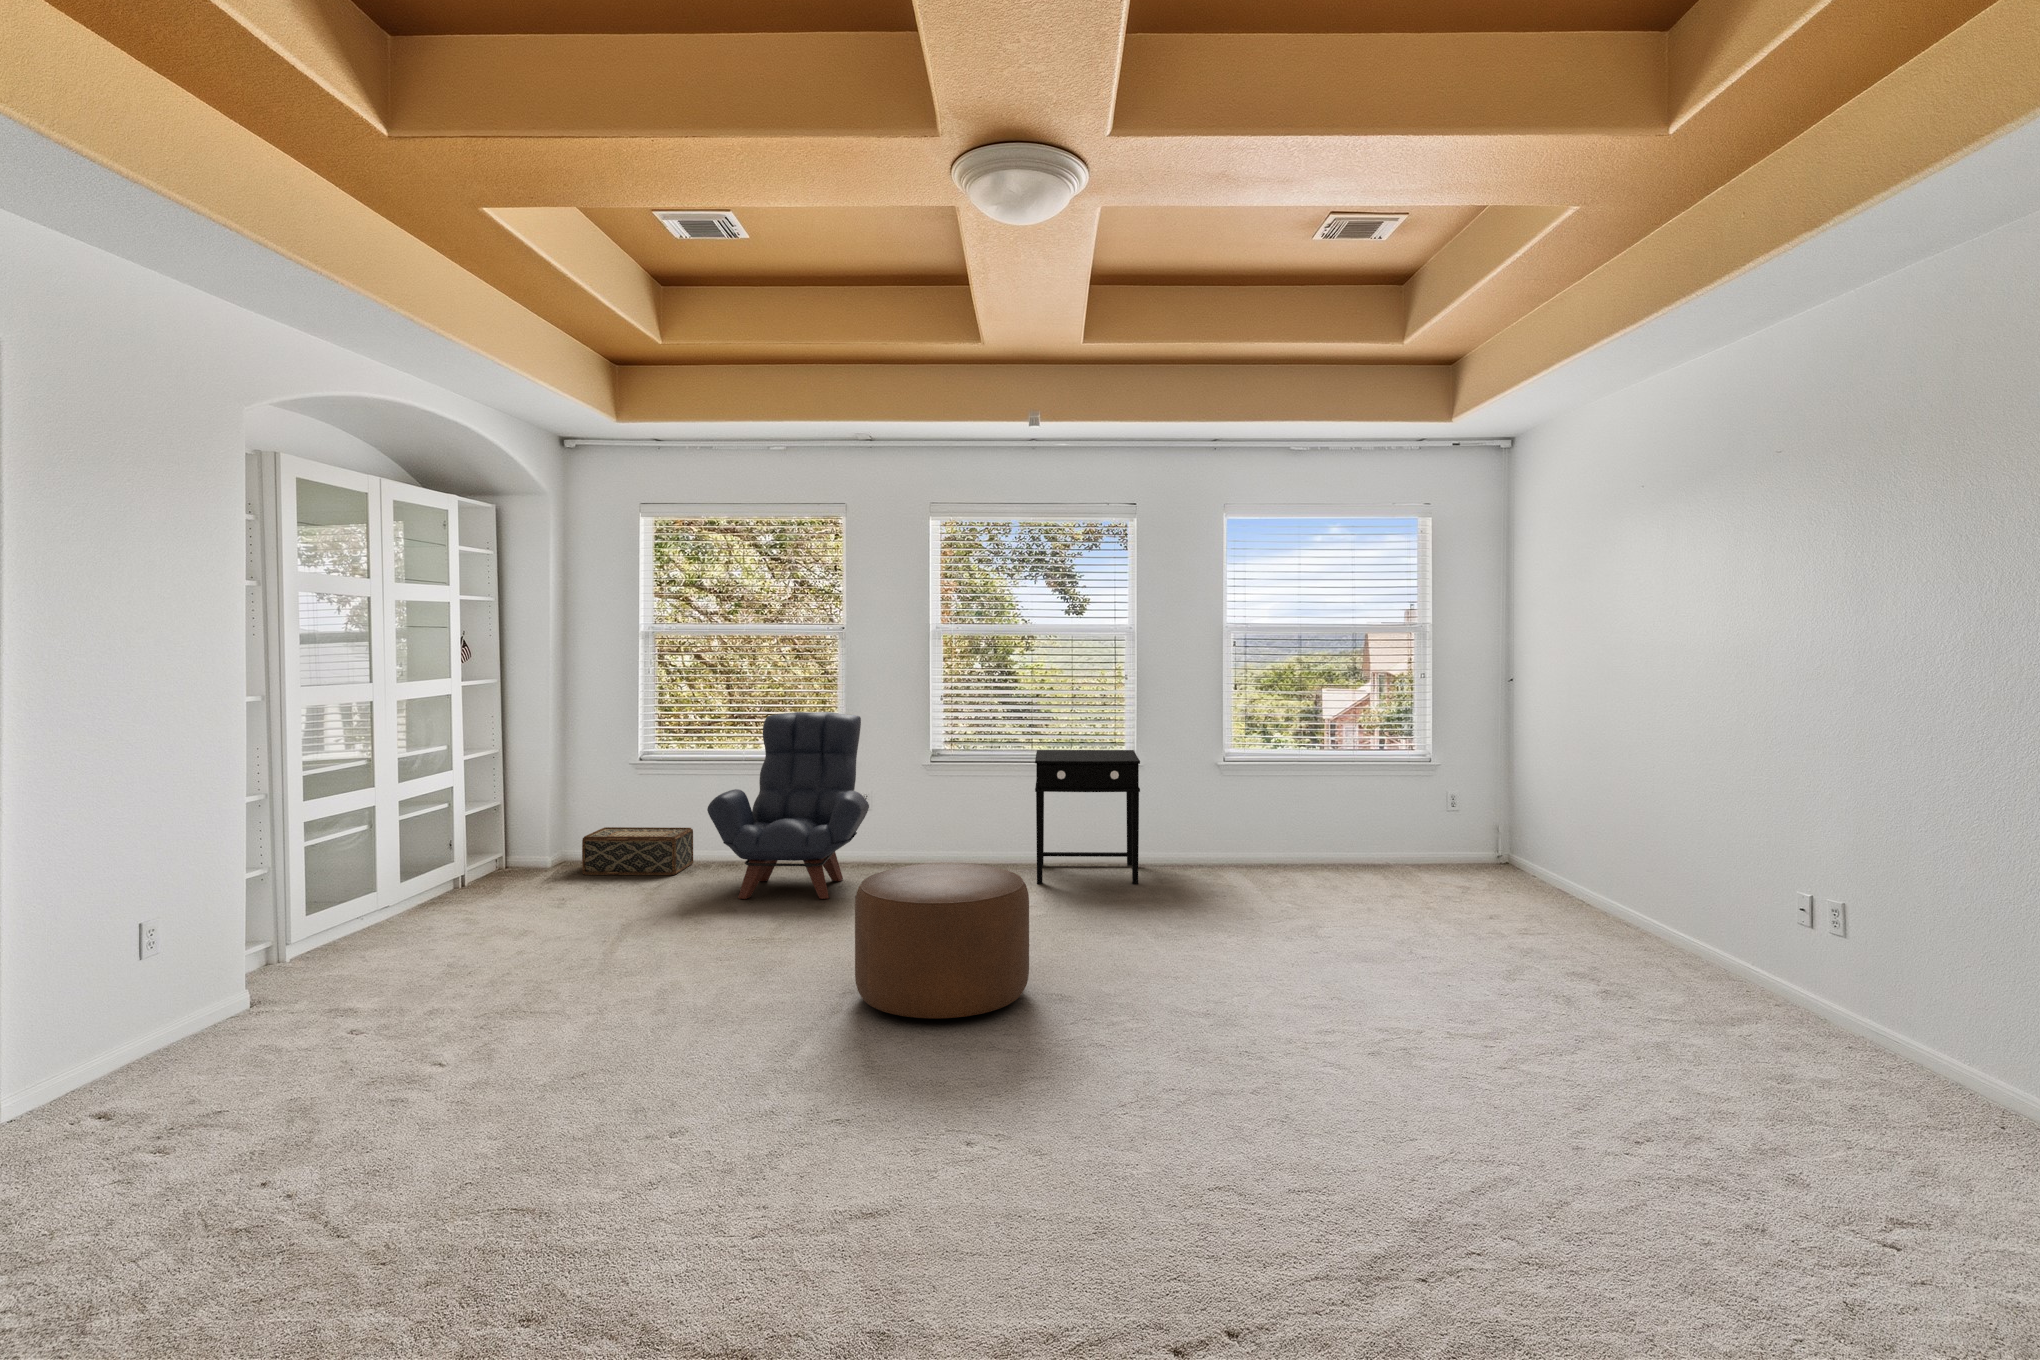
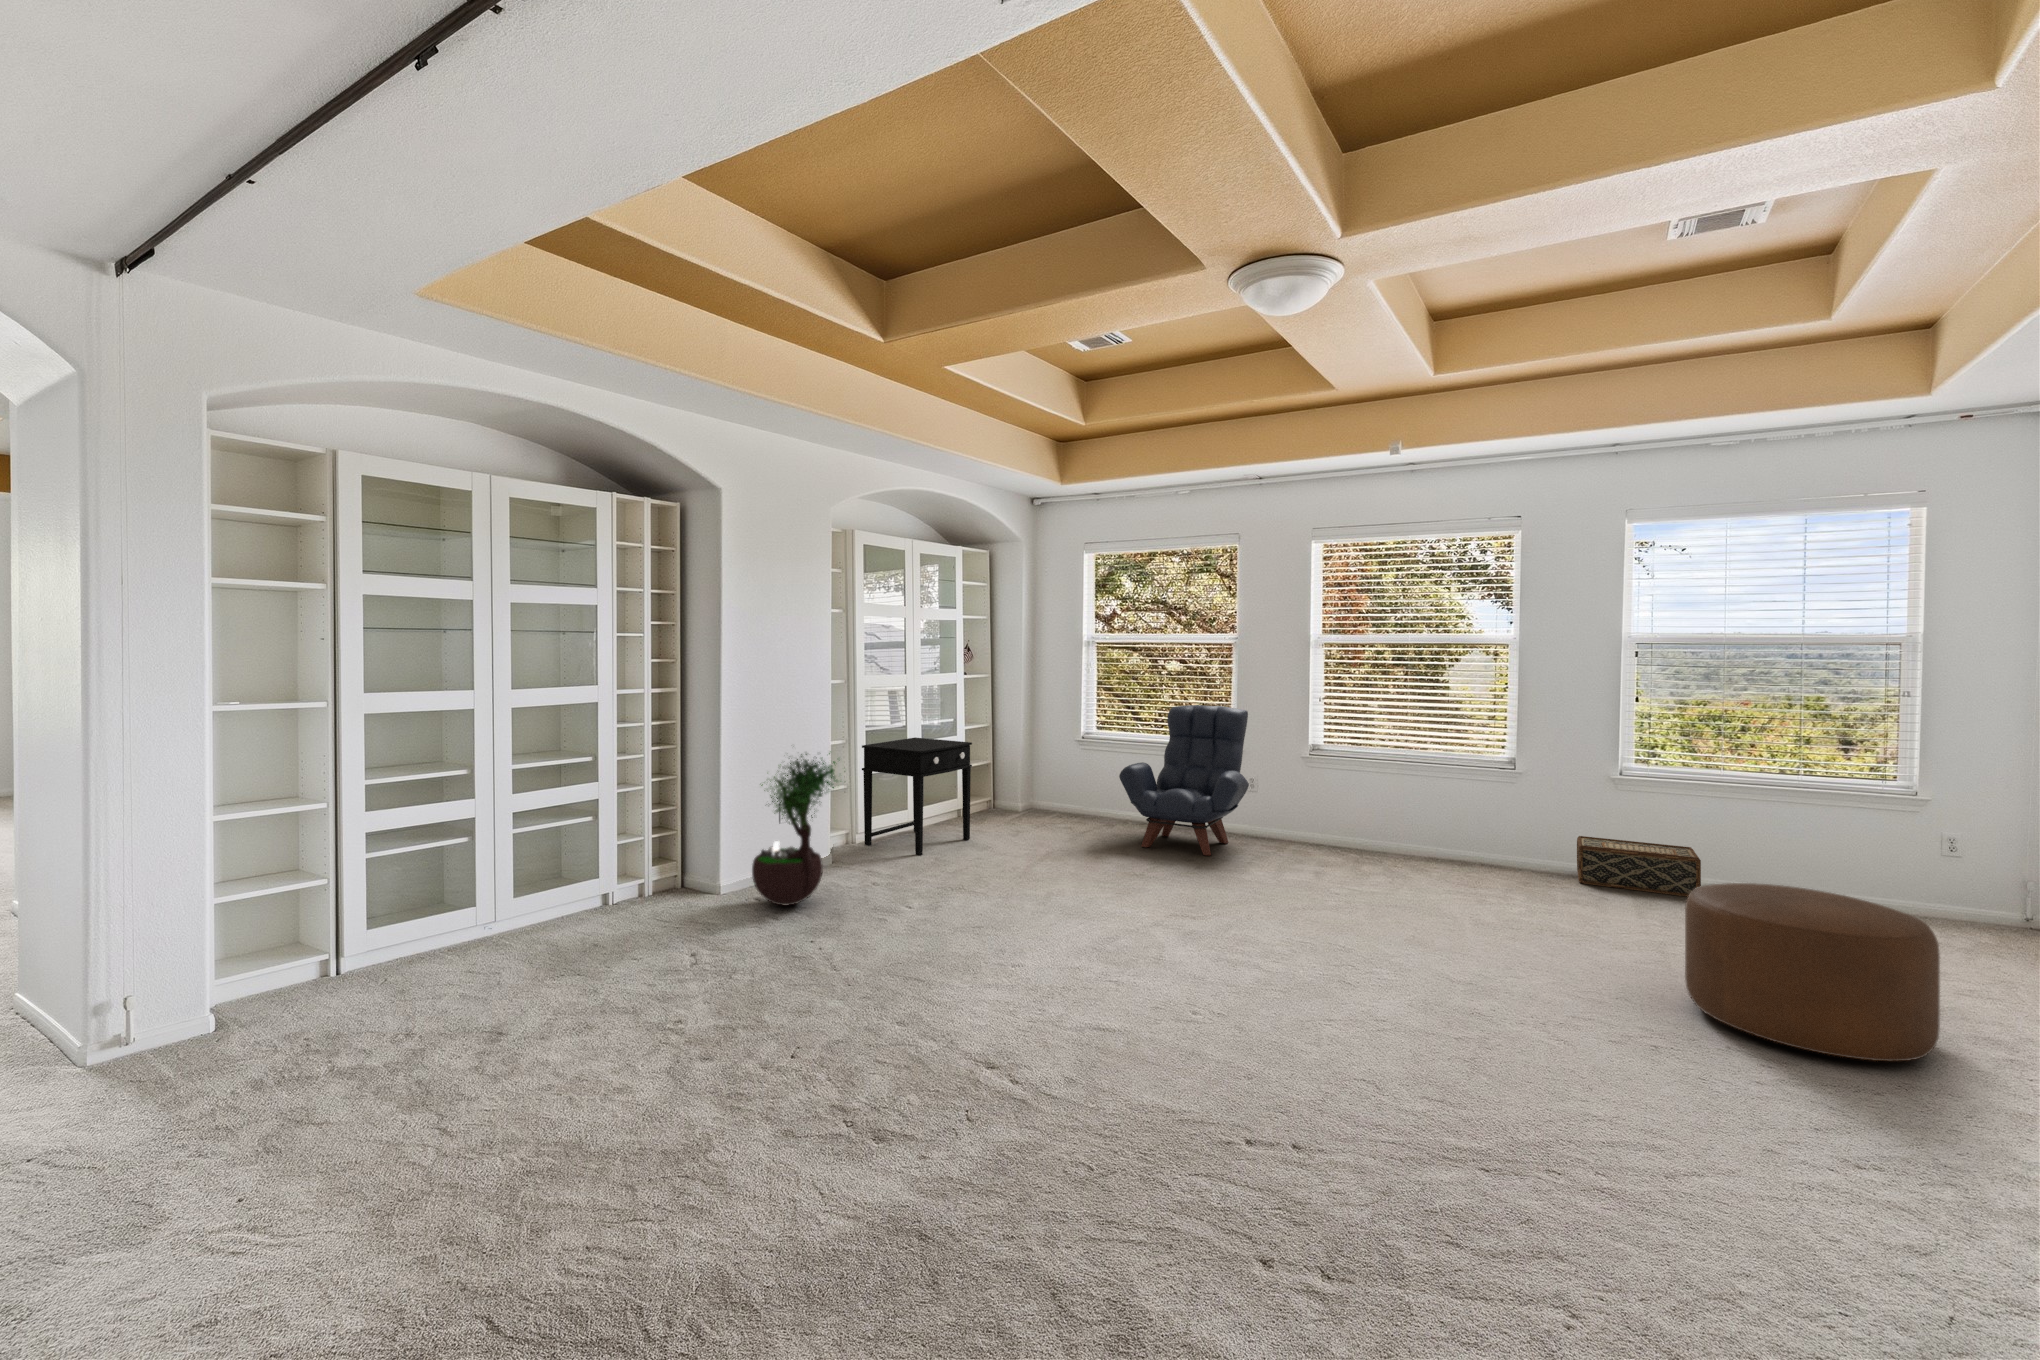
side table: present [1035,750,1140,884] -> present [862,737,972,855]
potted tree: none [96,806,295,1085] -> present [752,753,837,905]
woven basket: present [582,827,693,875] -> present [1577,836,1701,897]
ottoman: present [855,863,1029,1018] -> present [1685,883,1940,1061]

